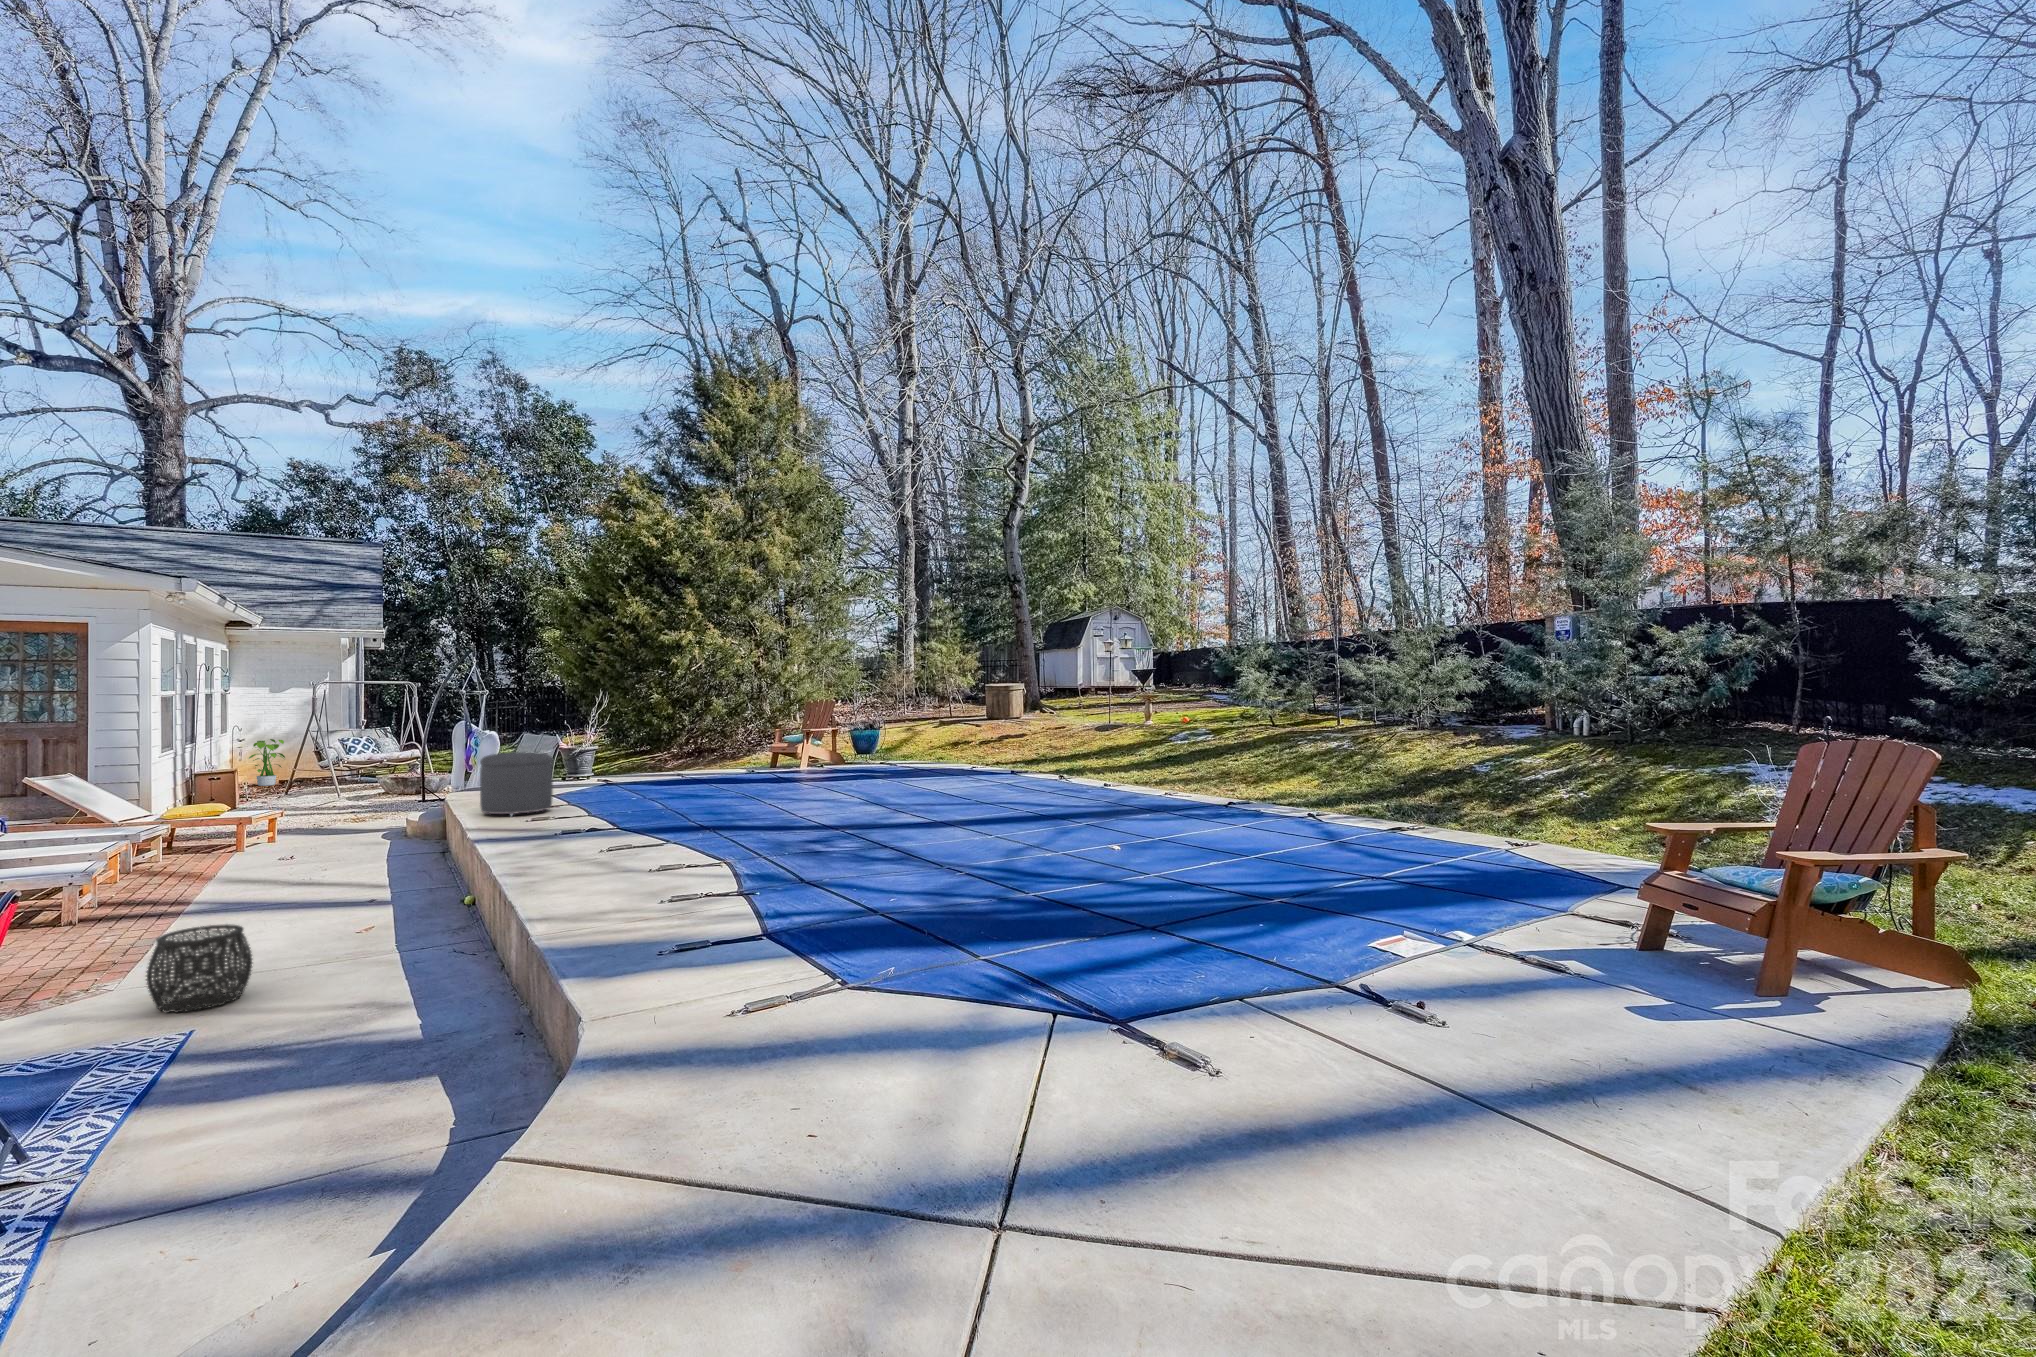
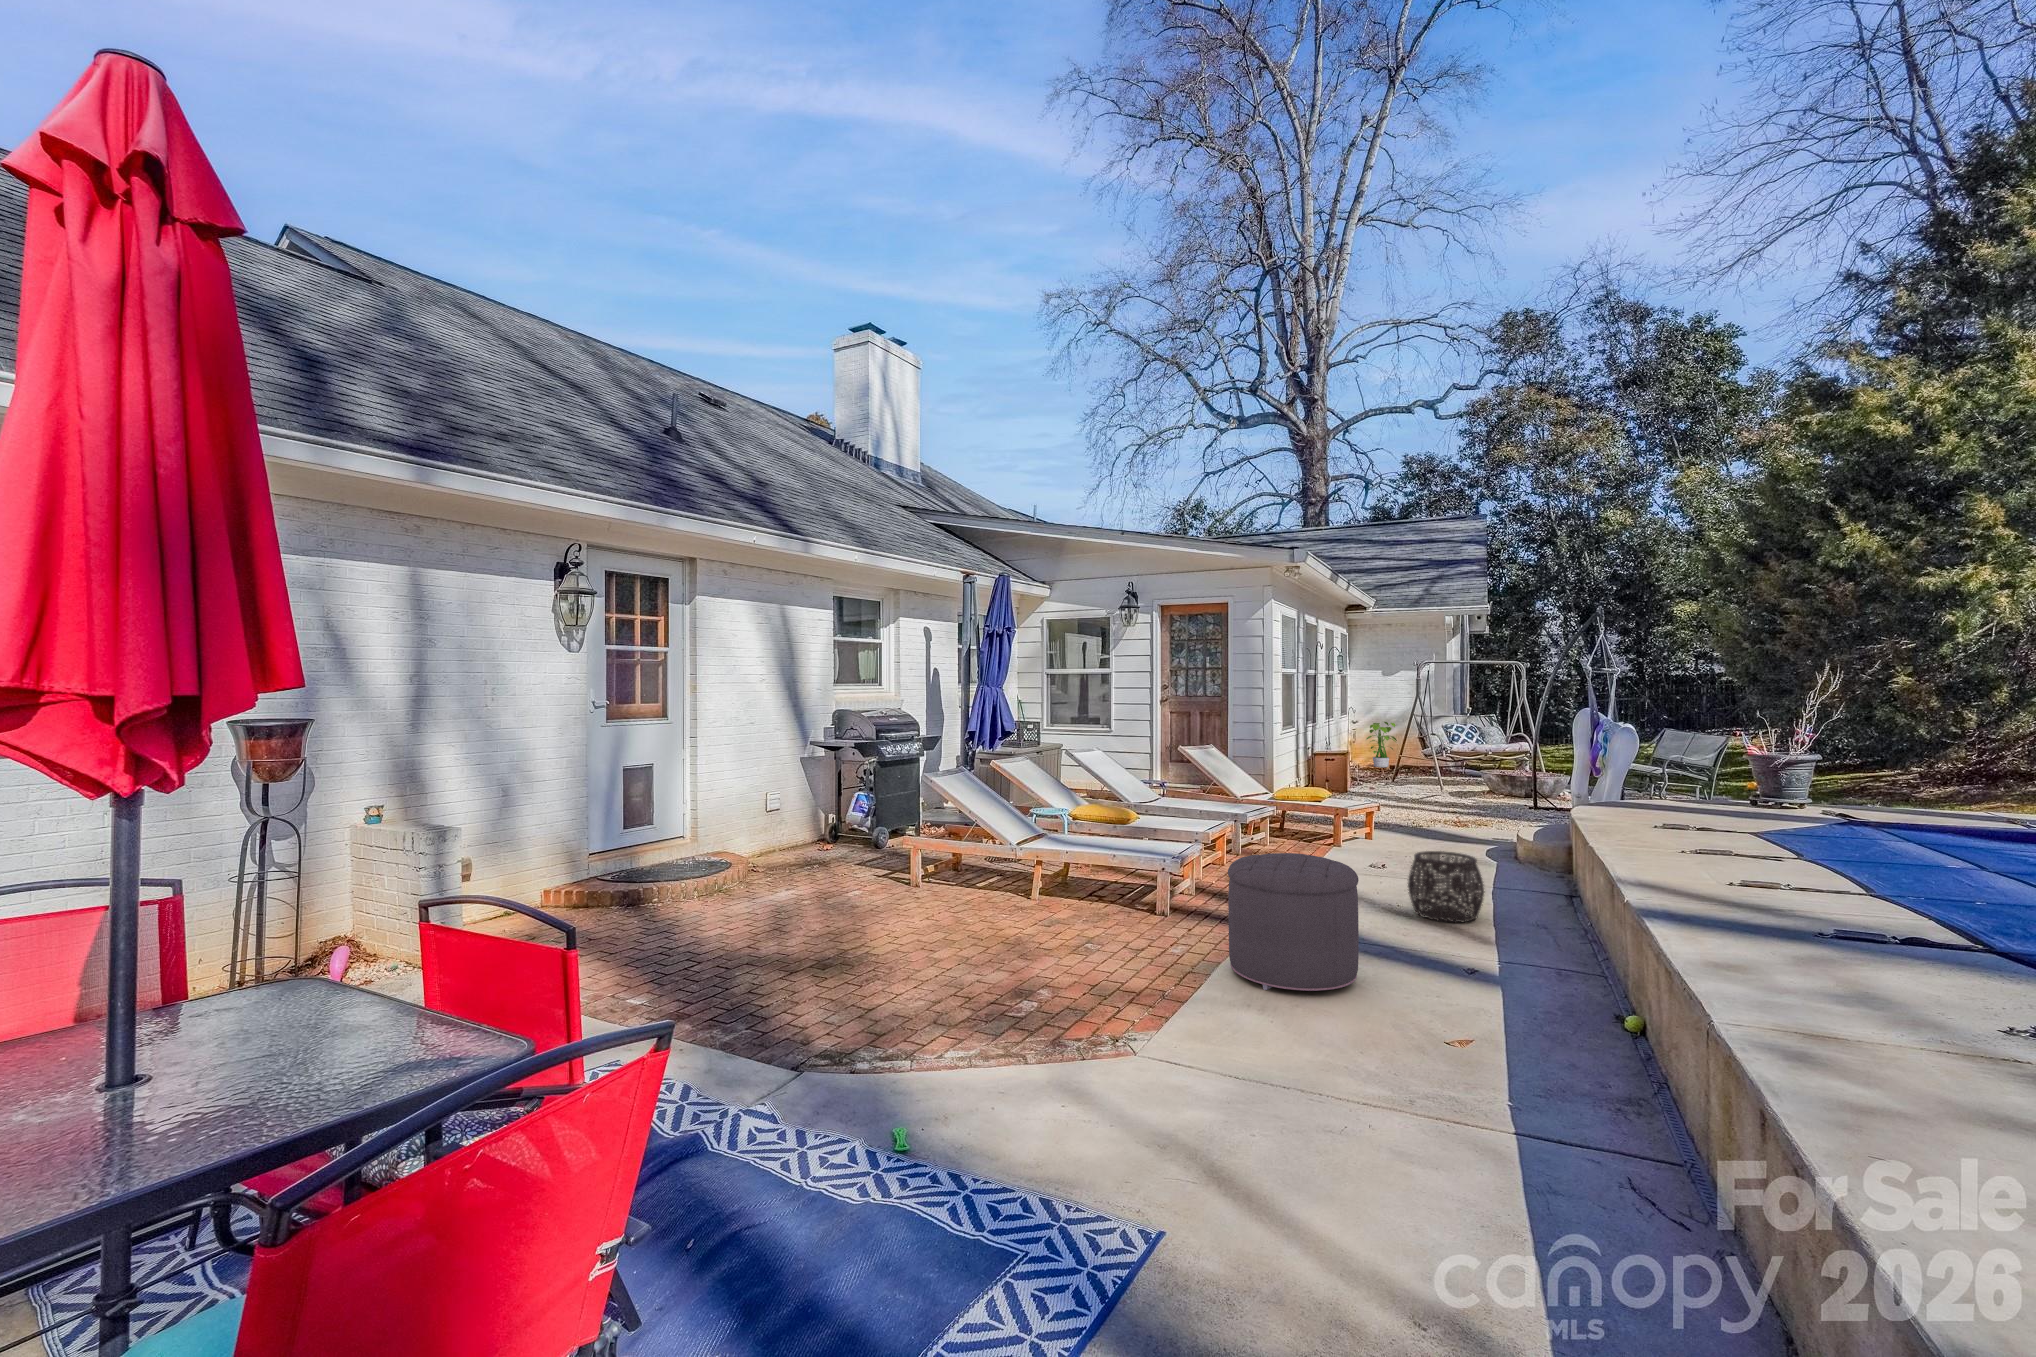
ottoman: present [480,752,553,816] -> present [1228,853,1359,991]
woven basket: present [146,924,253,1013] -> present [1408,851,1484,923]

